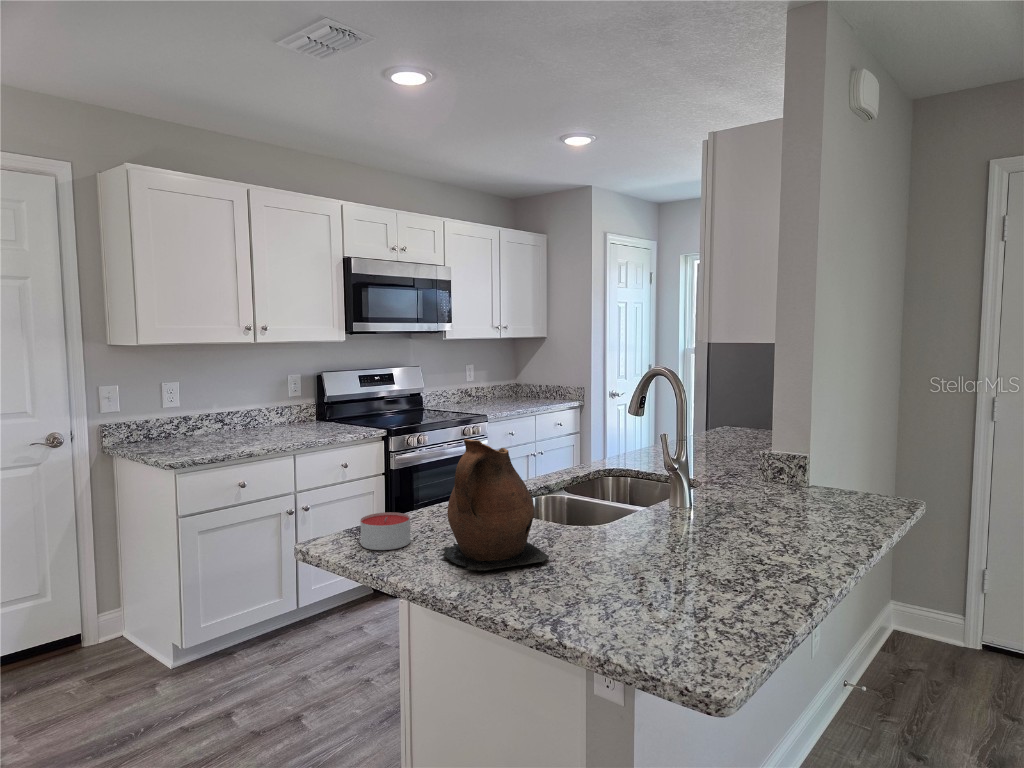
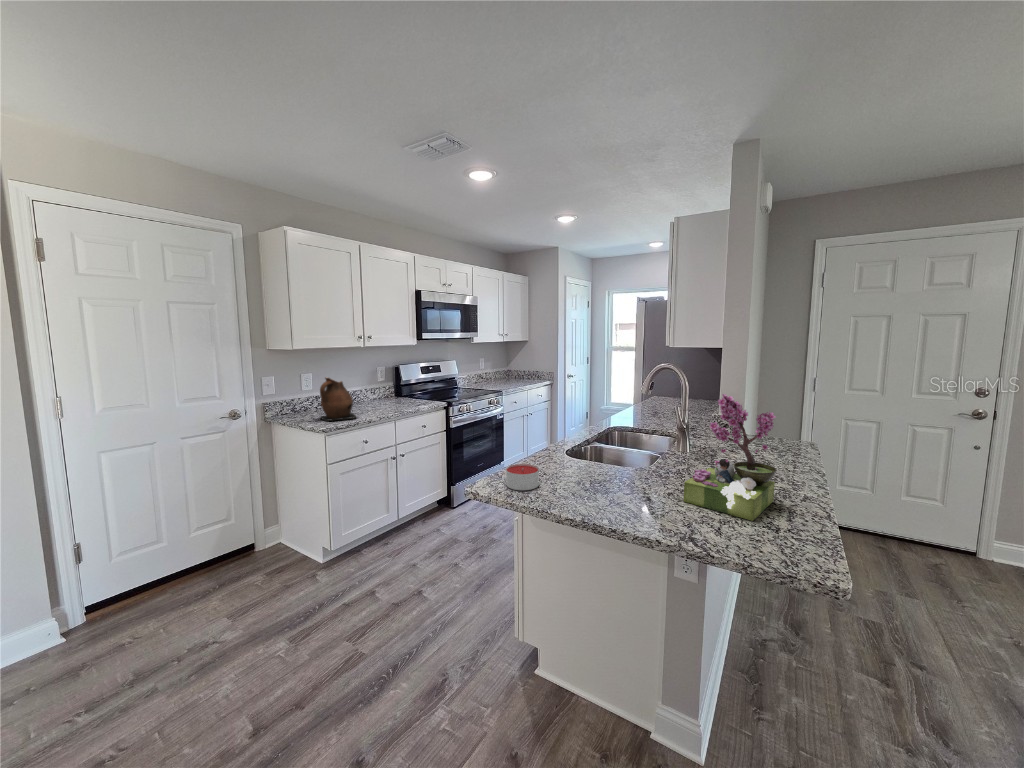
flower arrangement: none [604,404,748,602] -> present [684,394,777,521]
ceramic pitcher: present [438,439,549,571] -> present [320,378,356,421]

